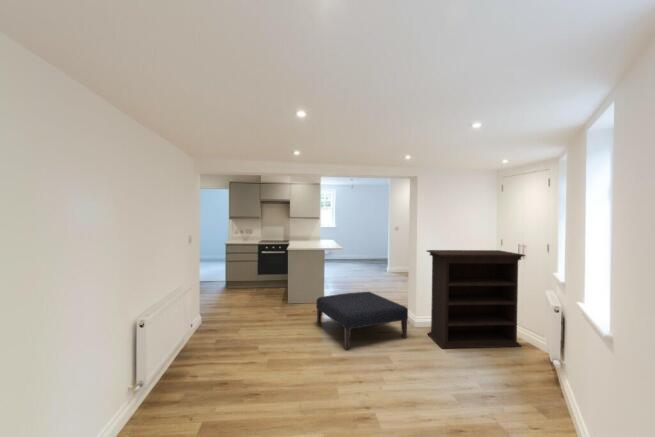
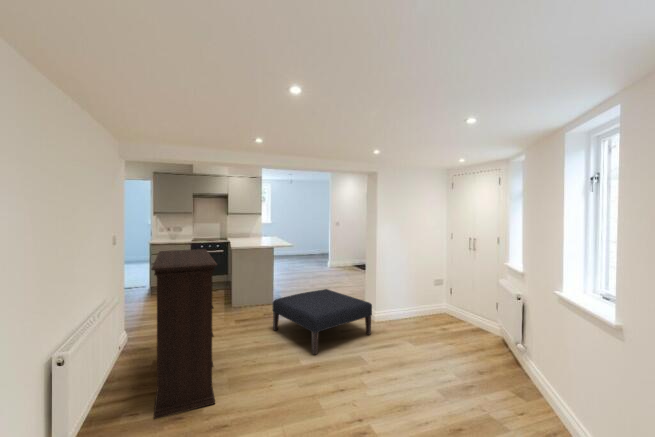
bookshelf: present [427,250,525,349] -> present [151,249,217,419]

